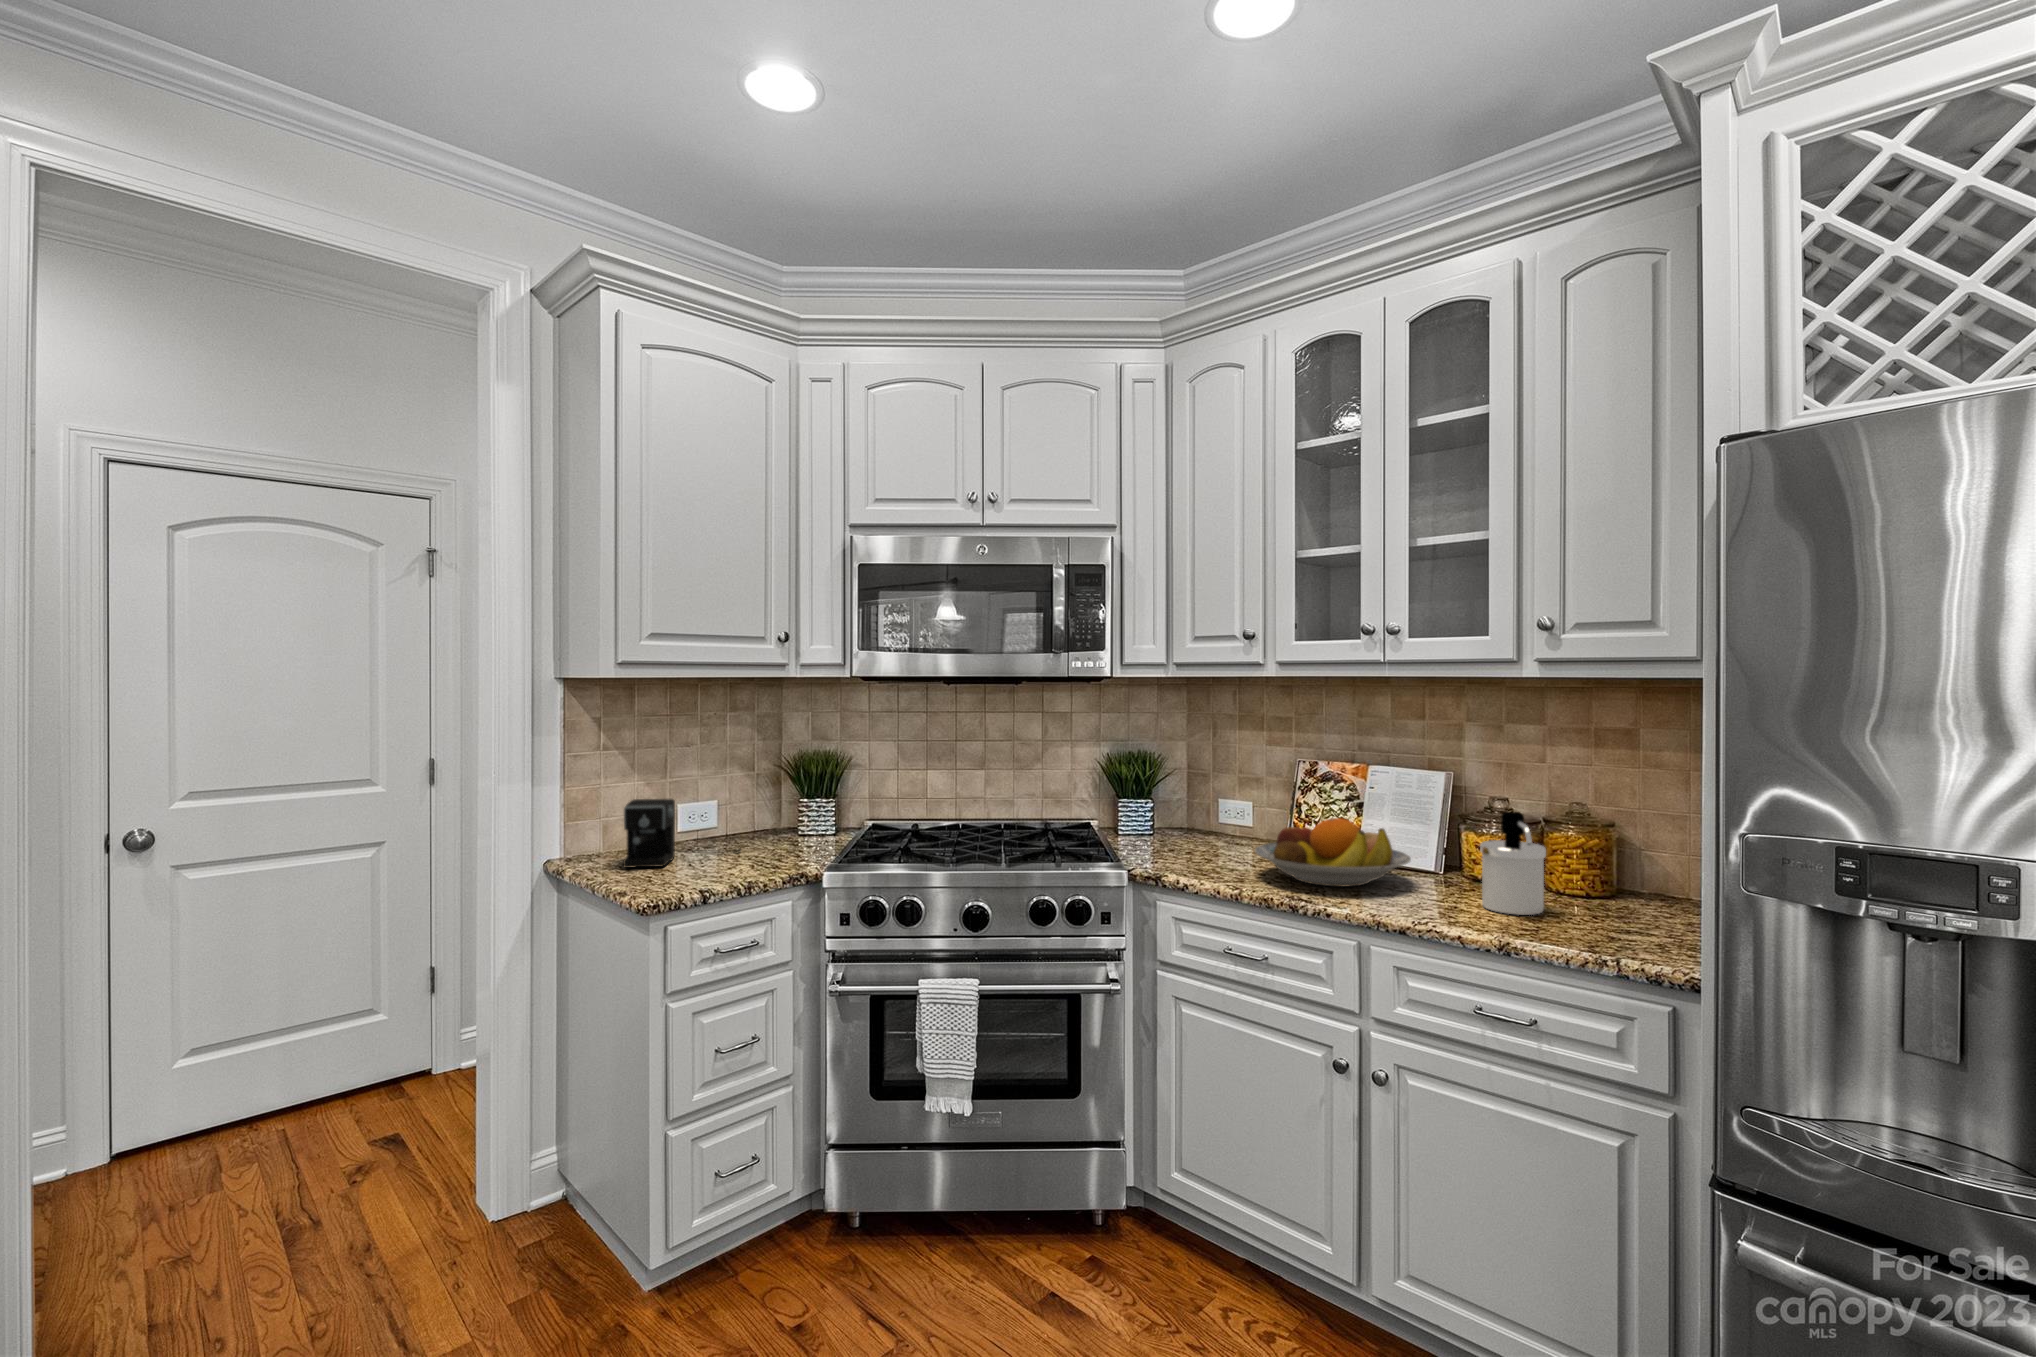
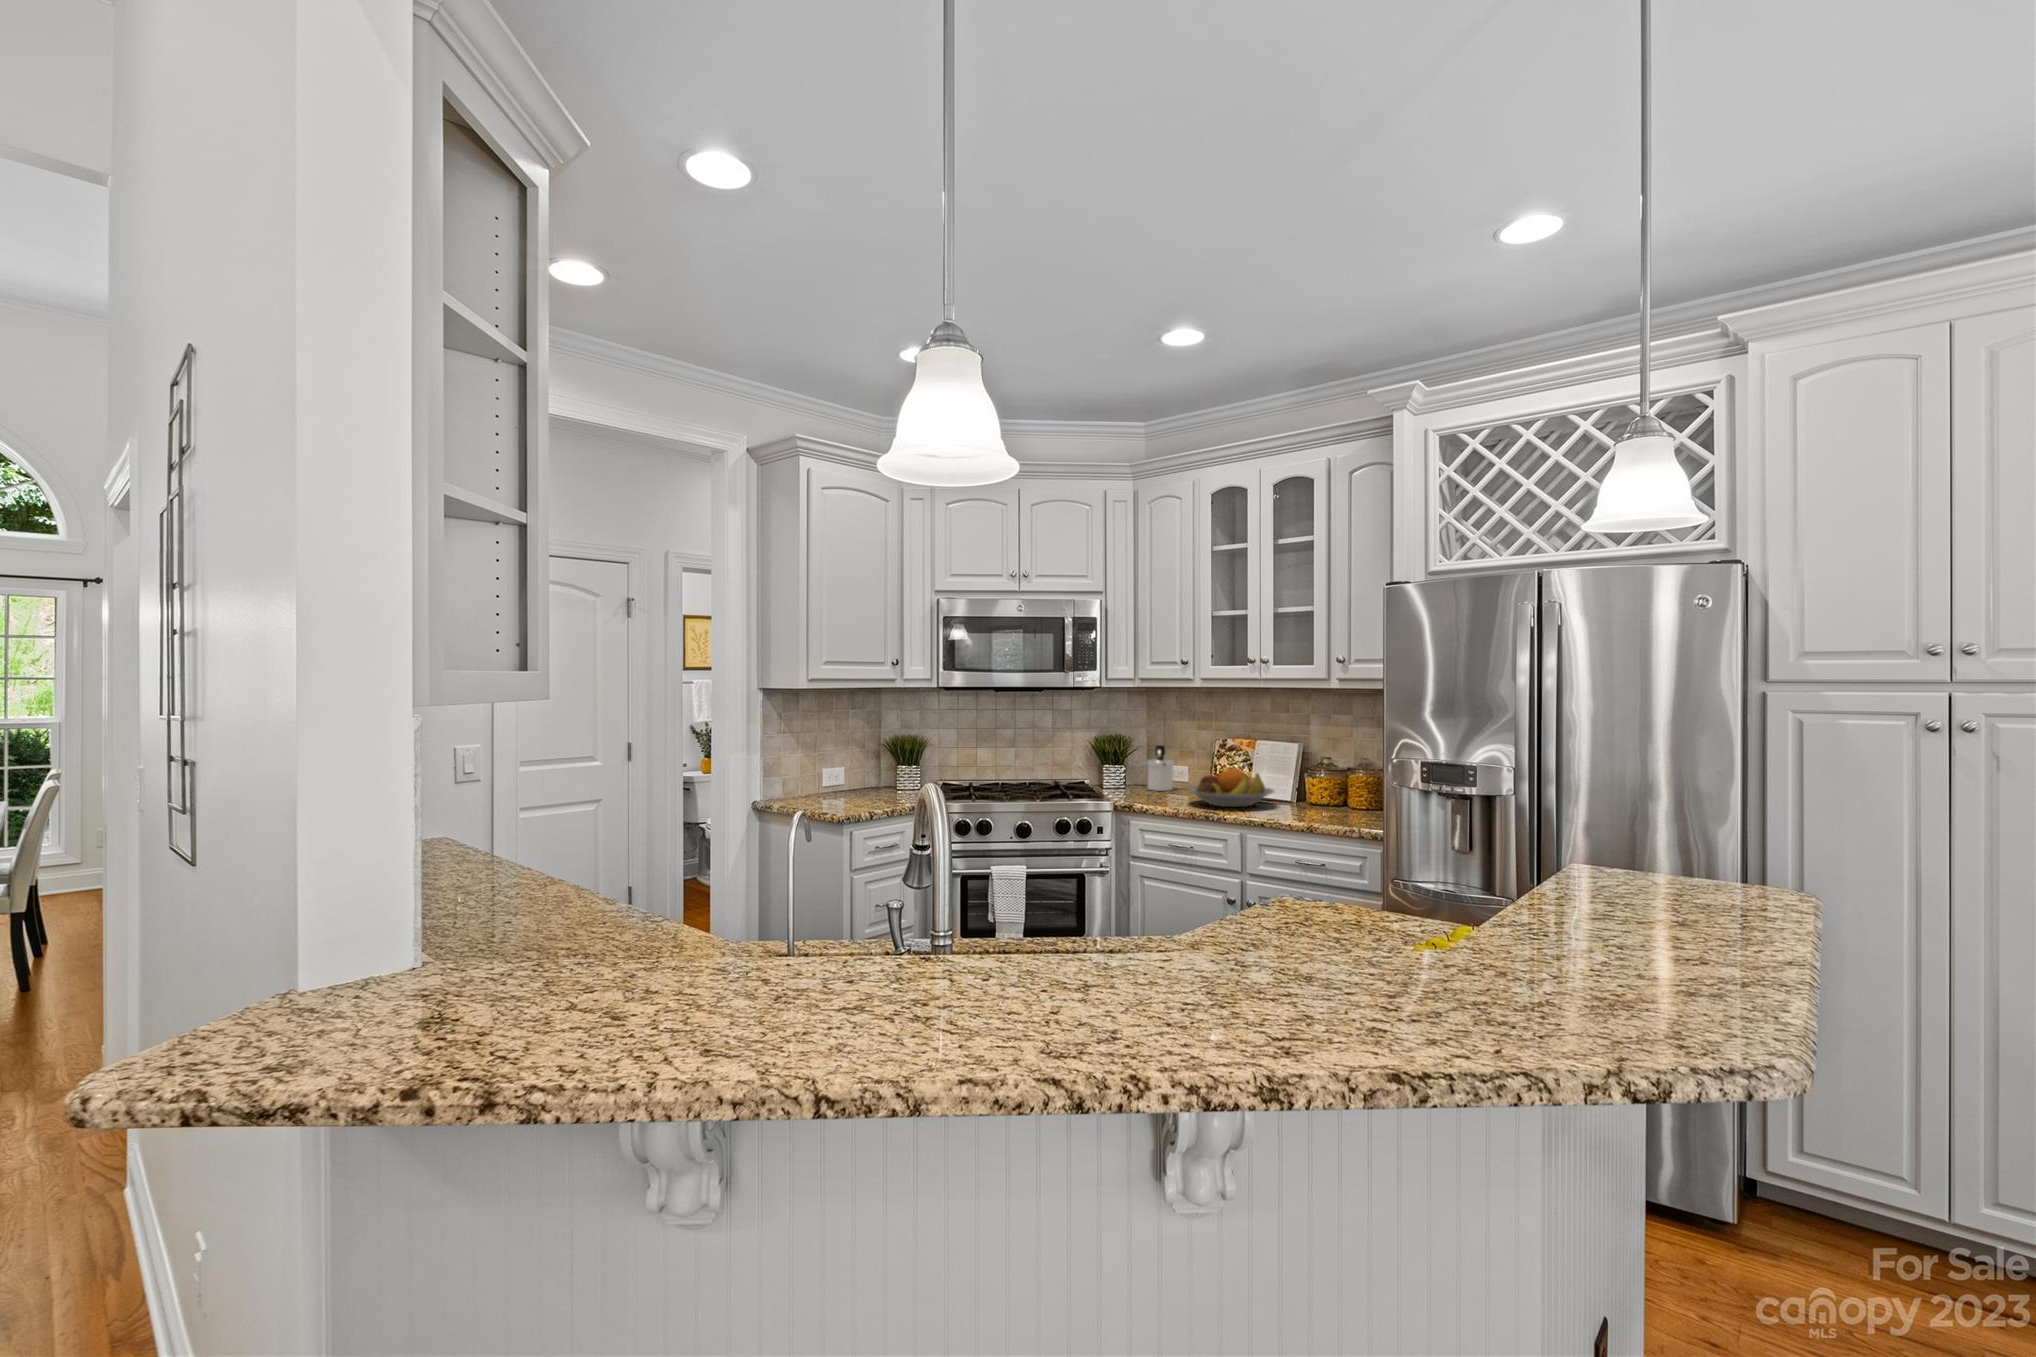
coffee maker: present [623,799,741,868] -> none [806,762,871,803]
soap dispenser: present [1480,812,1546,915] -> present [1147,745,1174,791]

